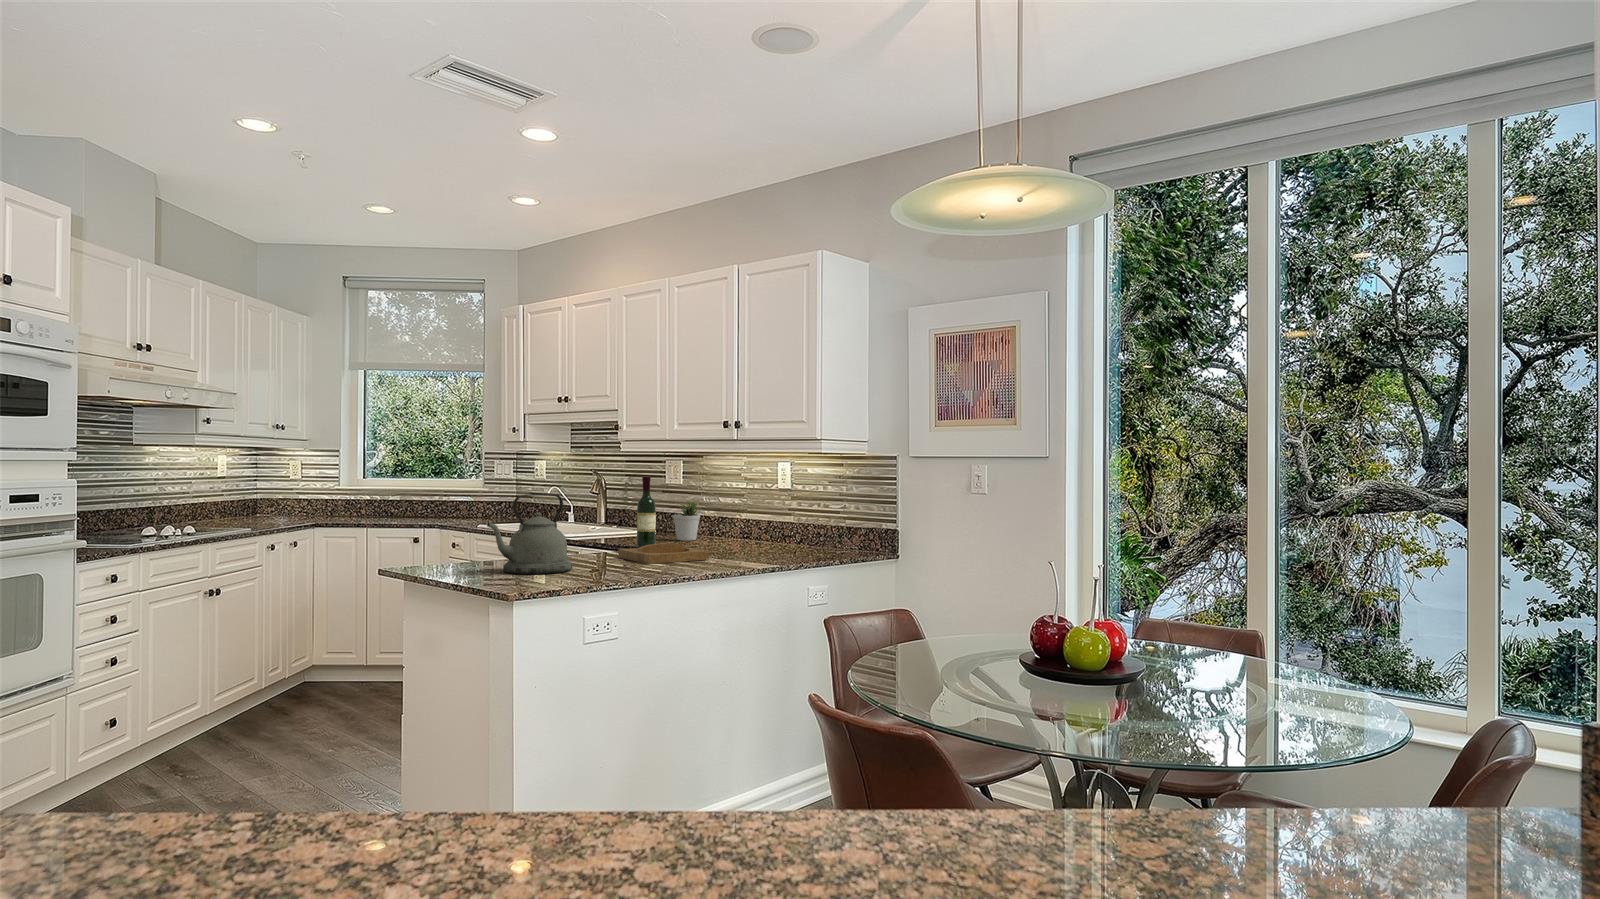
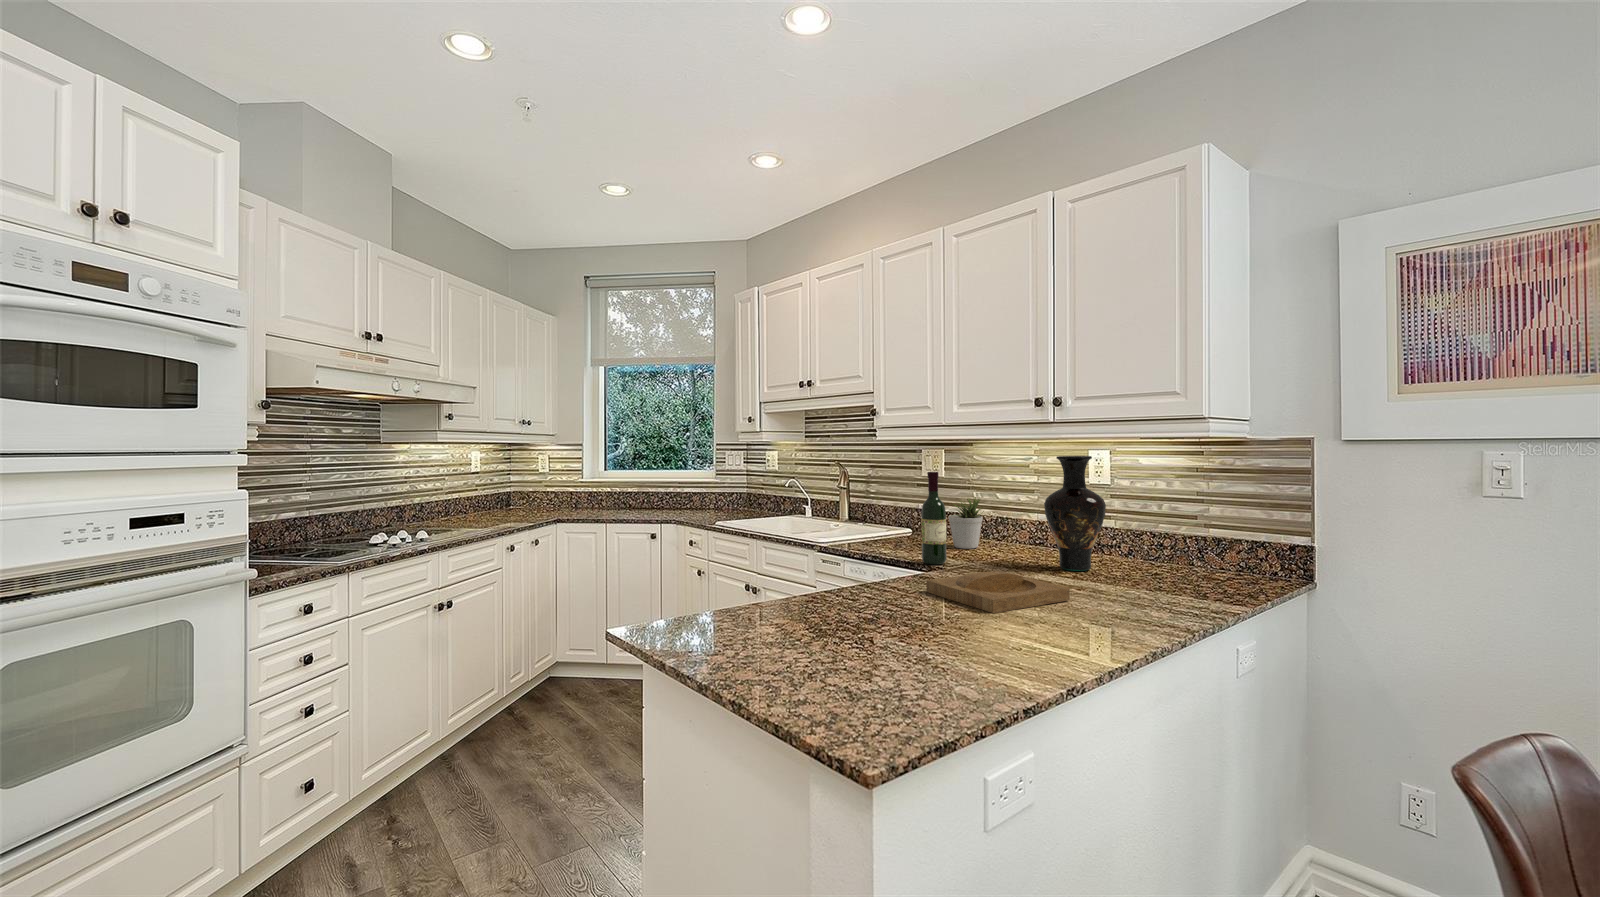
vase: none [725,466,767,550] -> present [1044,456,1106,571]
kettle: present [487,494,572,574] -> none [765,511,895,652]

